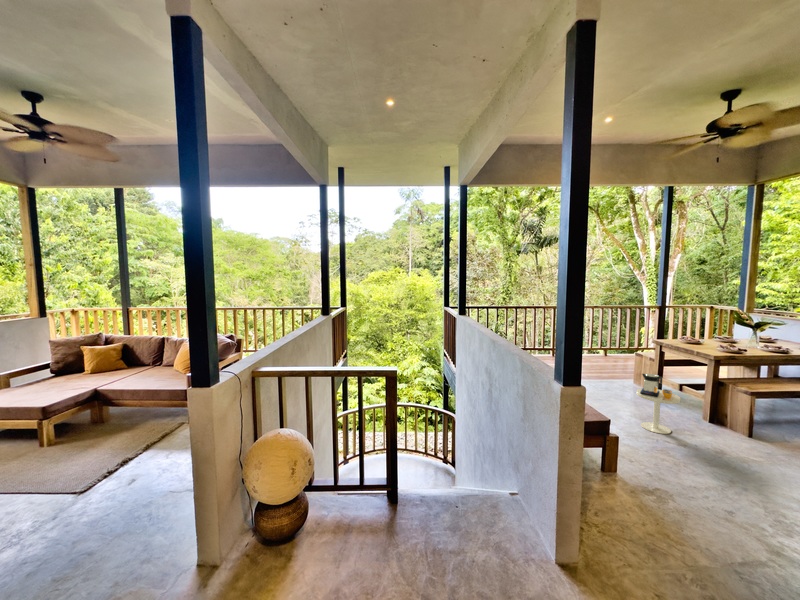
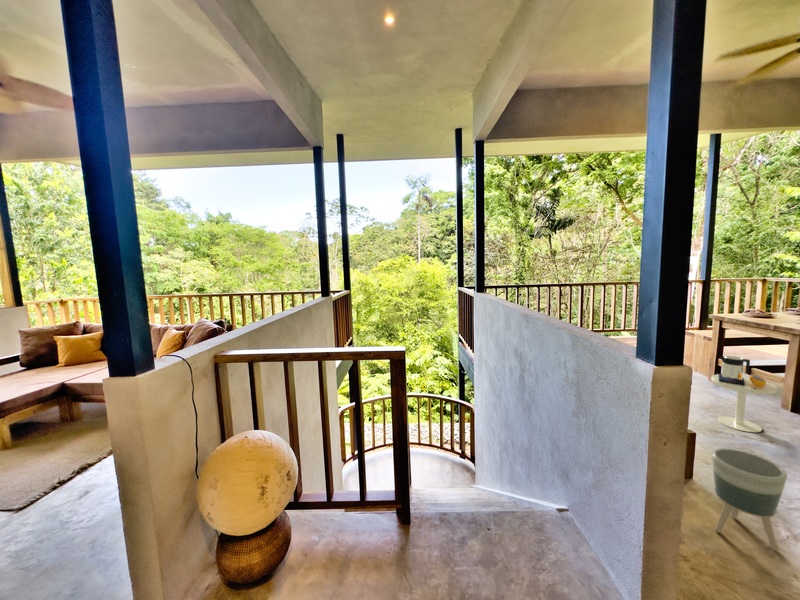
planter: none [604,439,644,505] -> present [712,448,787,551]

